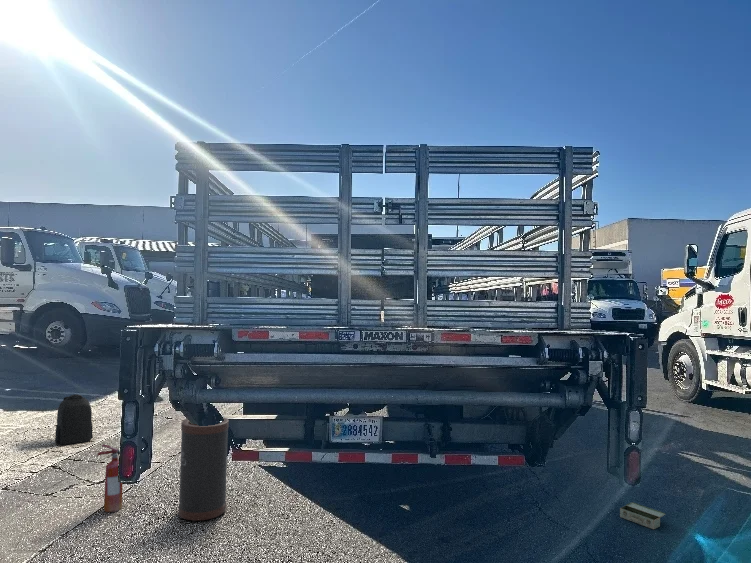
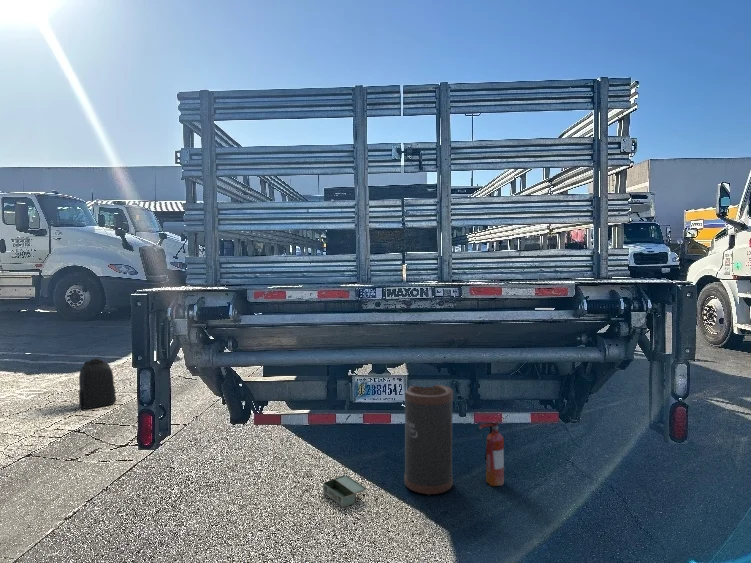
trash can: present [178,417,229,522] -> present [404,384,453,496]
fire extinguisher: present [97,444,123,512] -> present [479,423,504,486]
toolbox: present [620,502,665,529] -> present [323,475,366,507]

